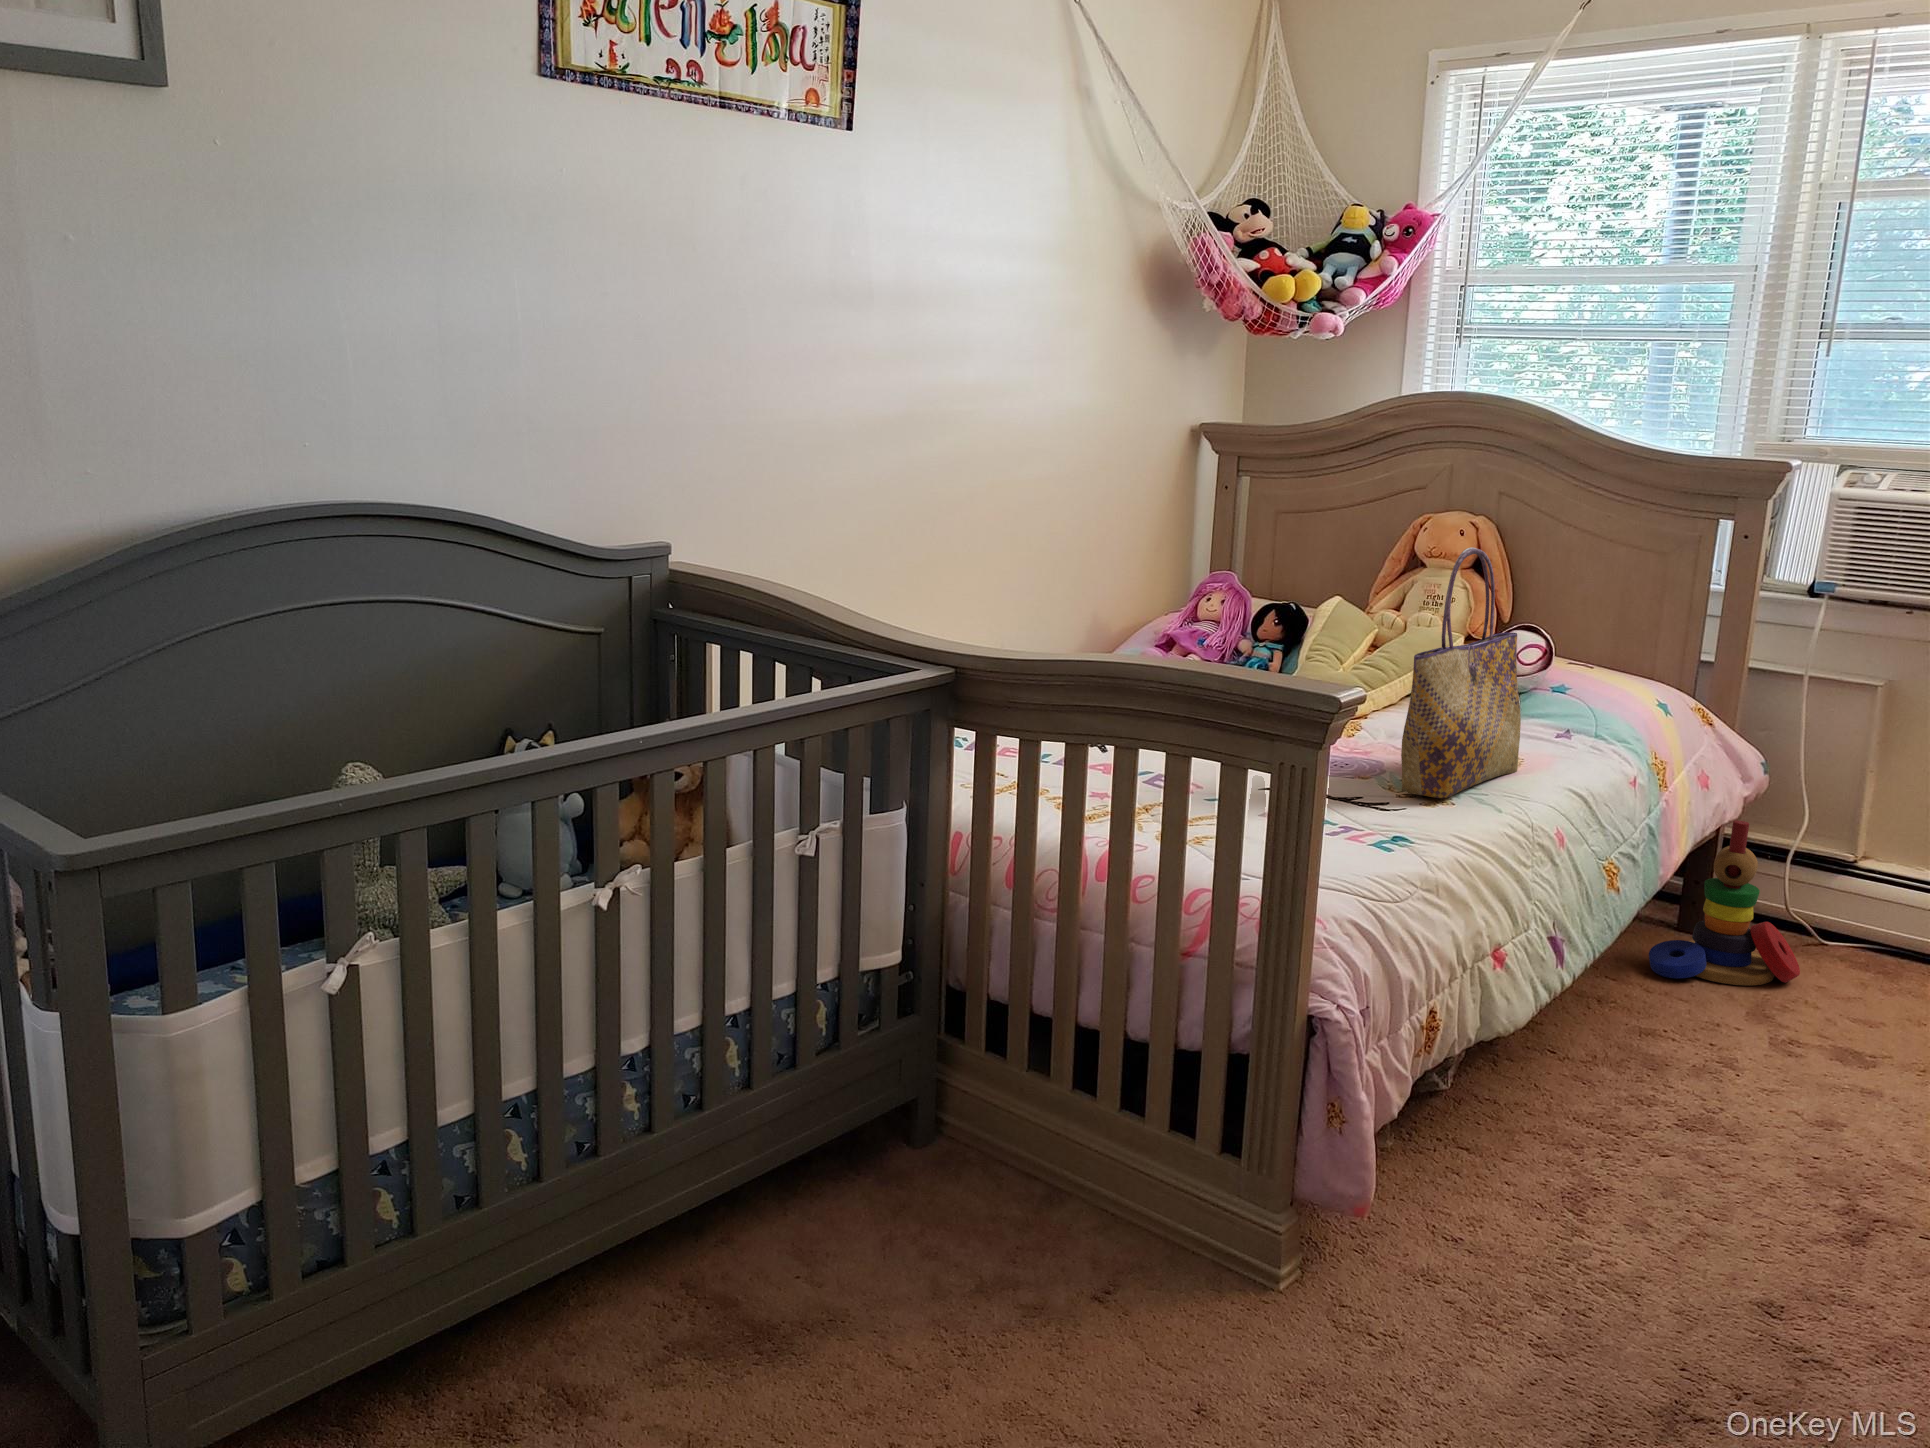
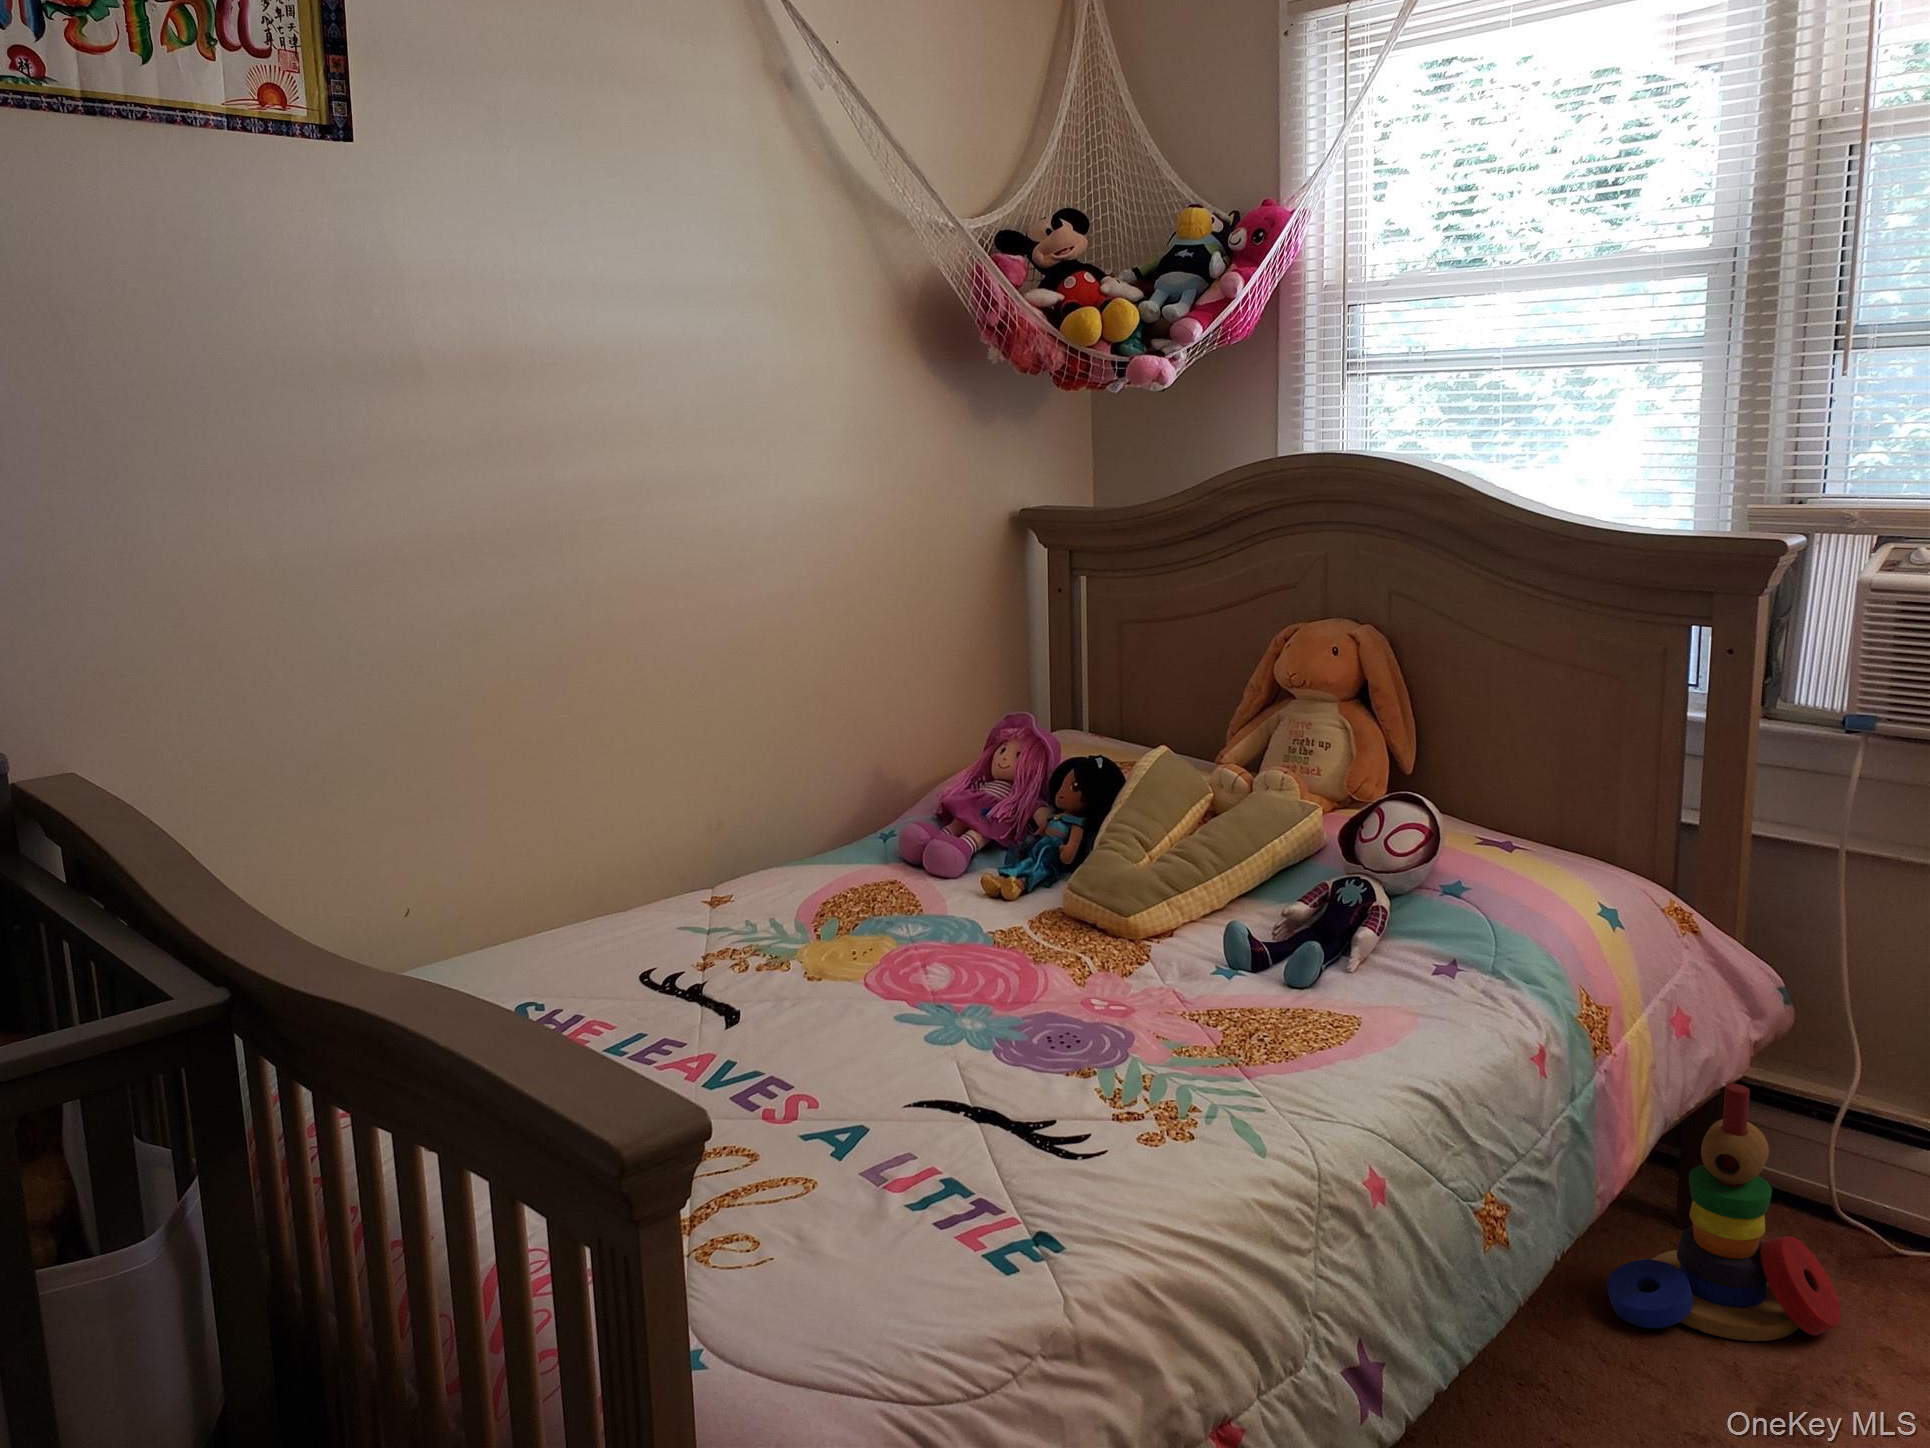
tote bag: present [1401,548,1521,798] -> none [1119,718,1344,1124]

